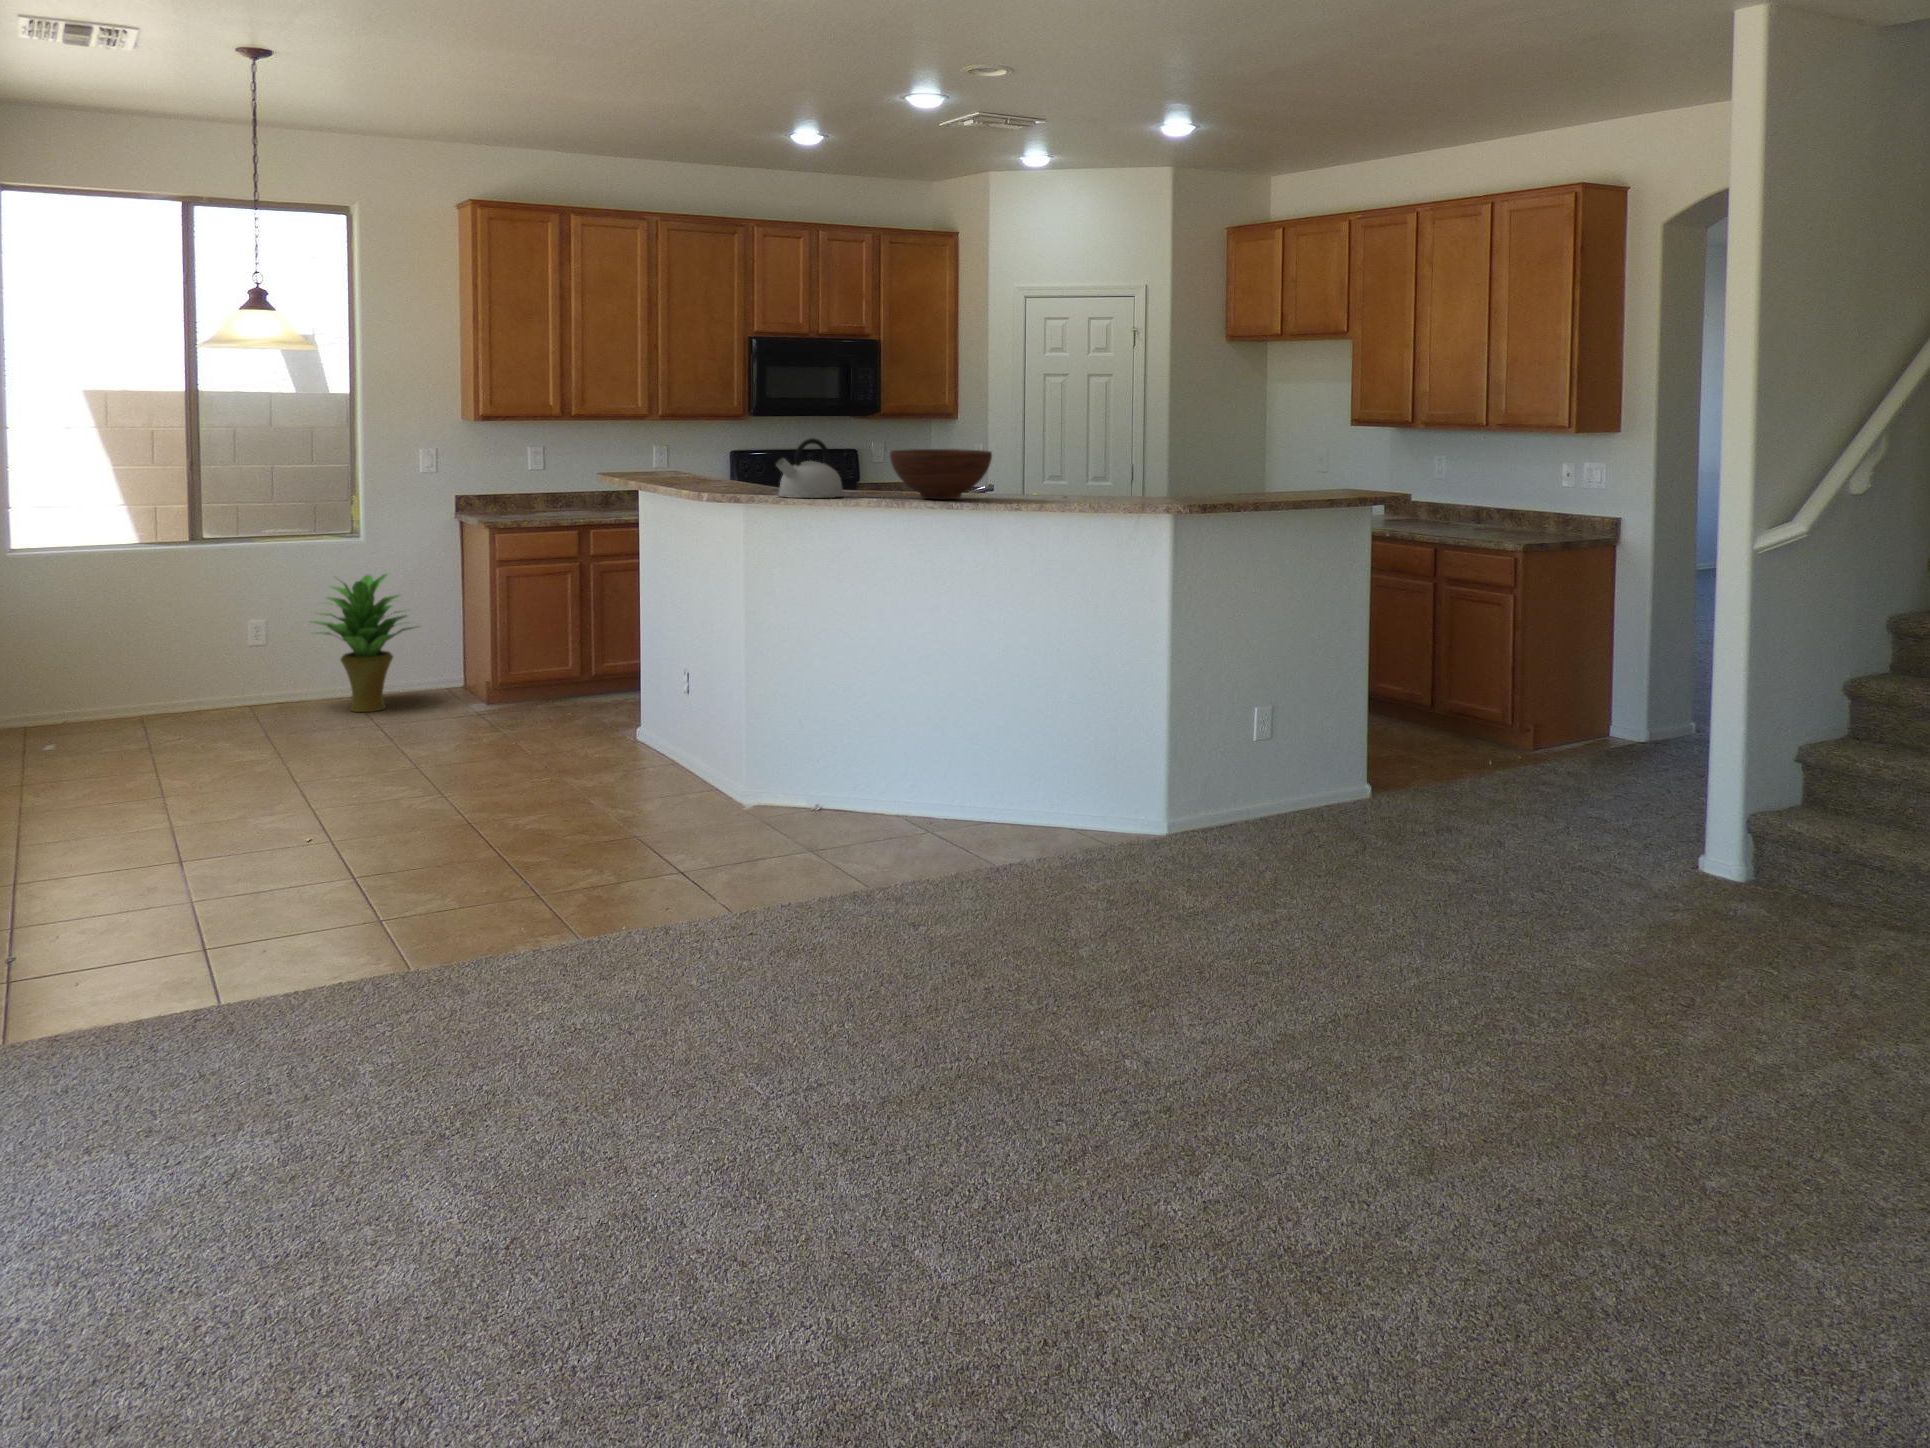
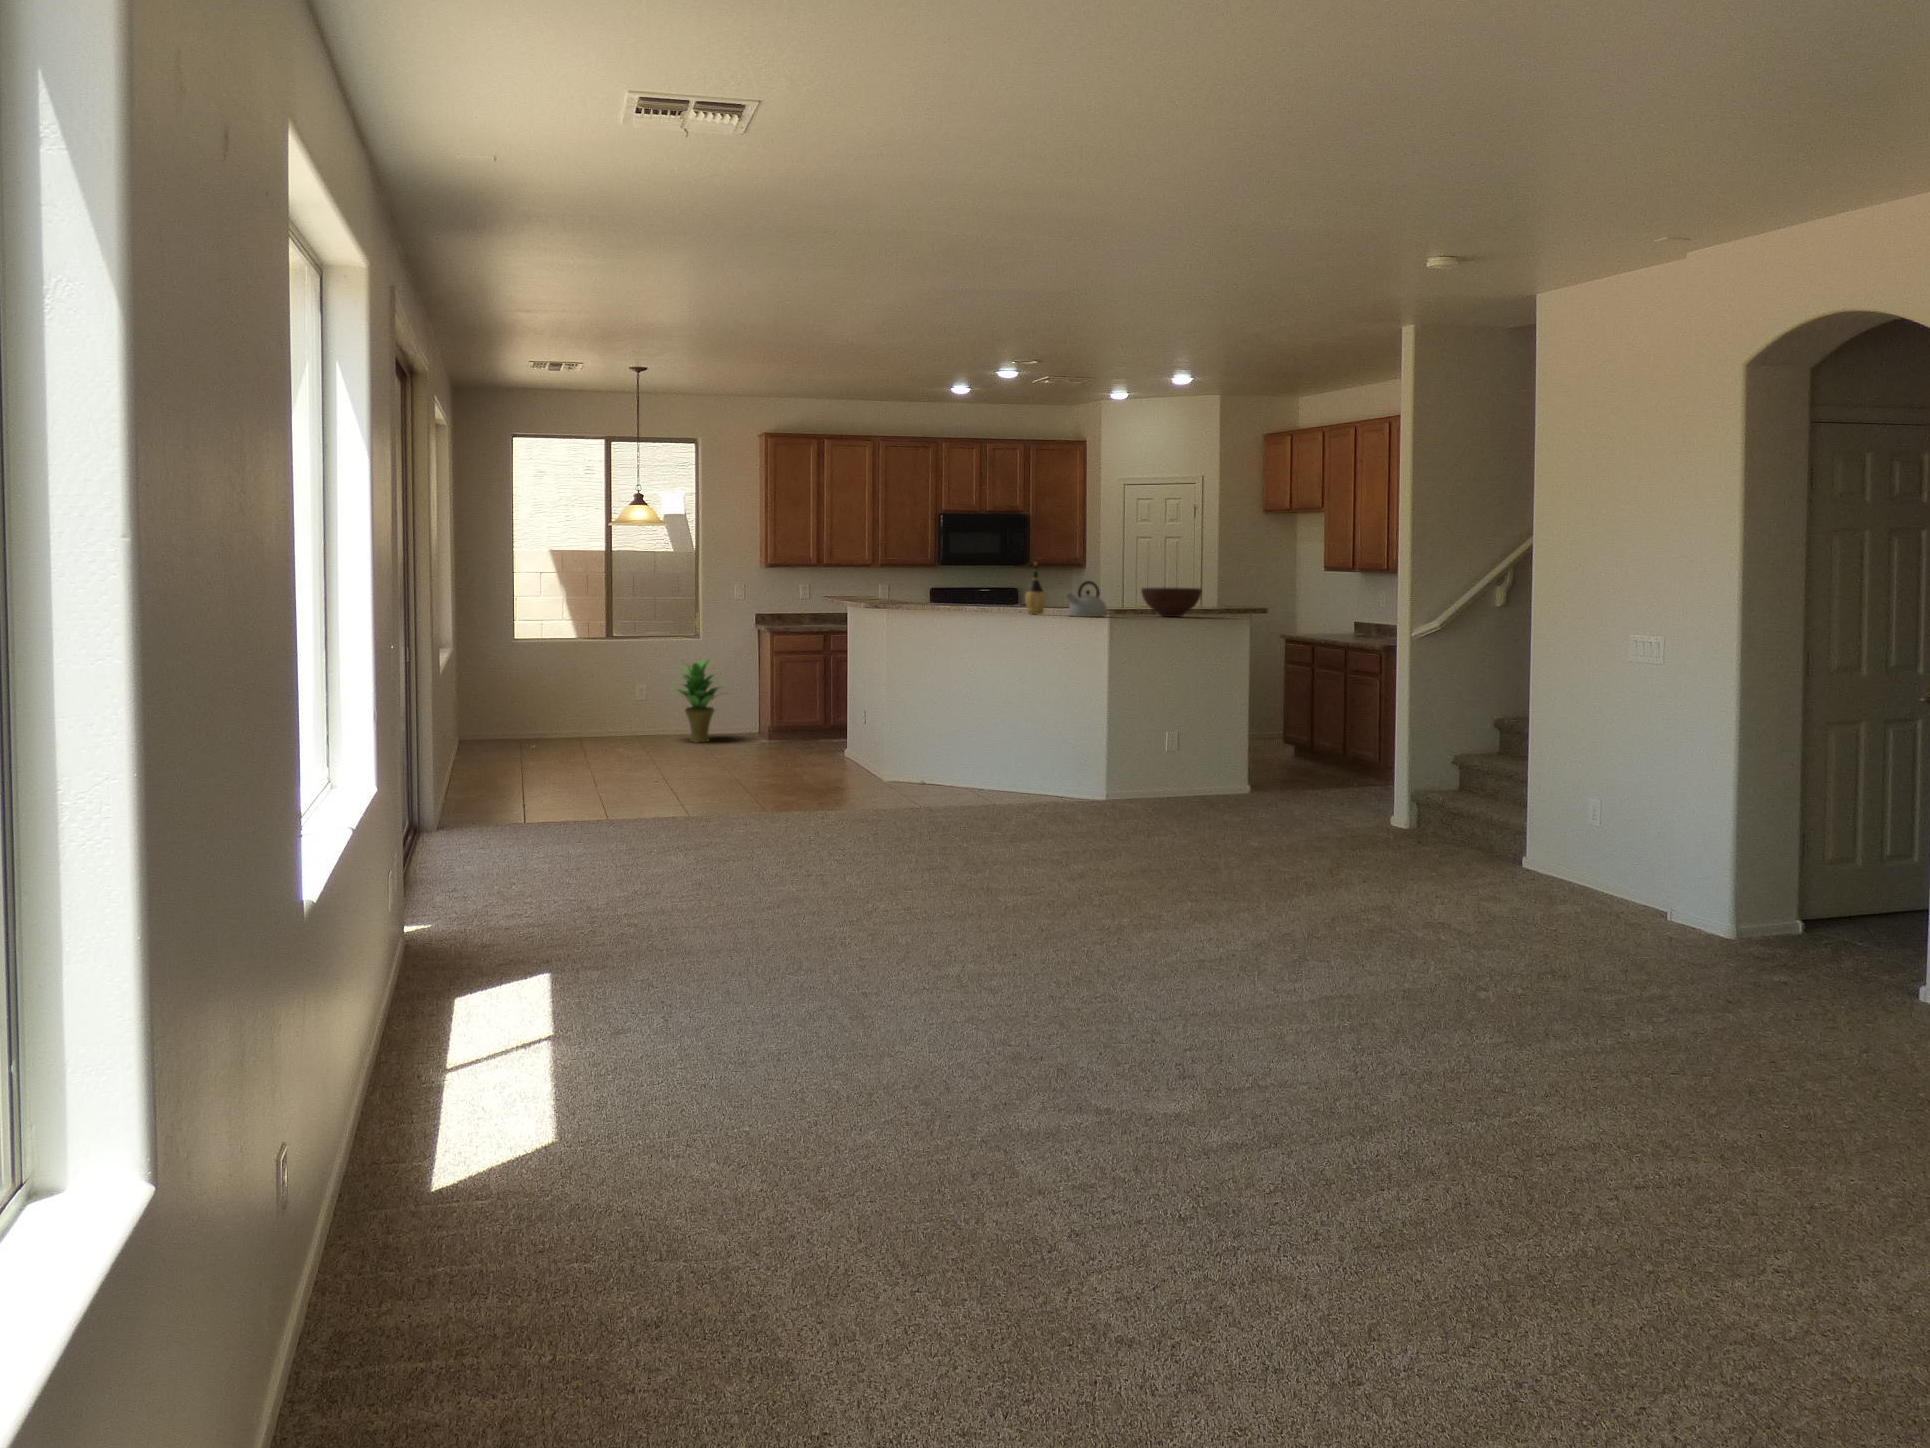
wine bottle: none [1020,412,1057,506] -> present [1025,562,1046,614]
kettle: present [776,438,844,498] -> present [1067,581,1107,617]
fruit bowl: present [890,449,992,500] -> present [1141,588,1202,617]

